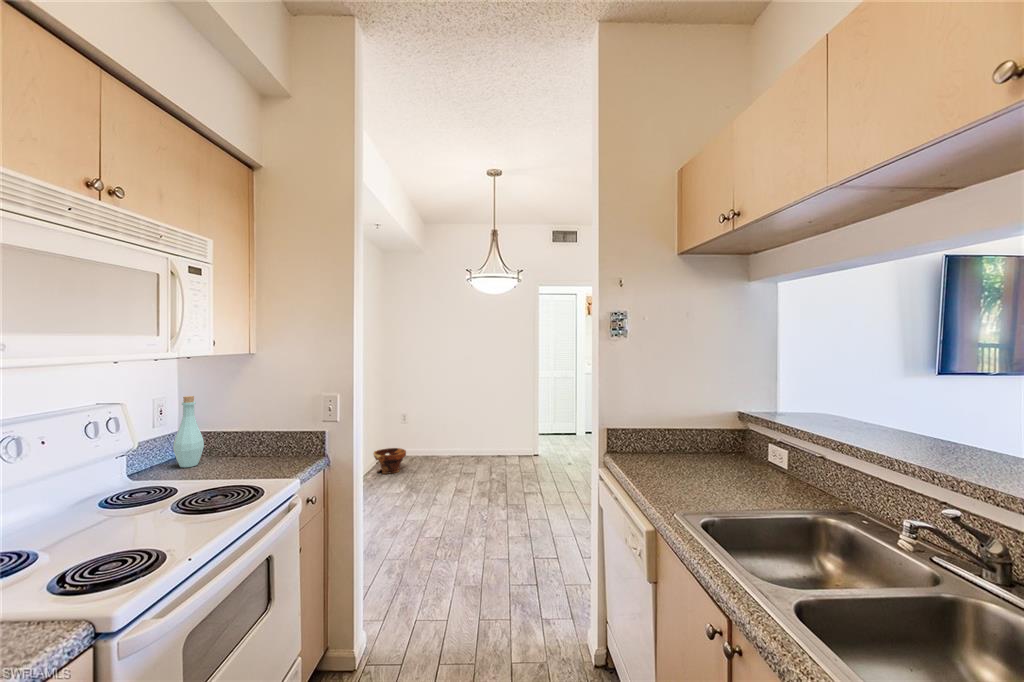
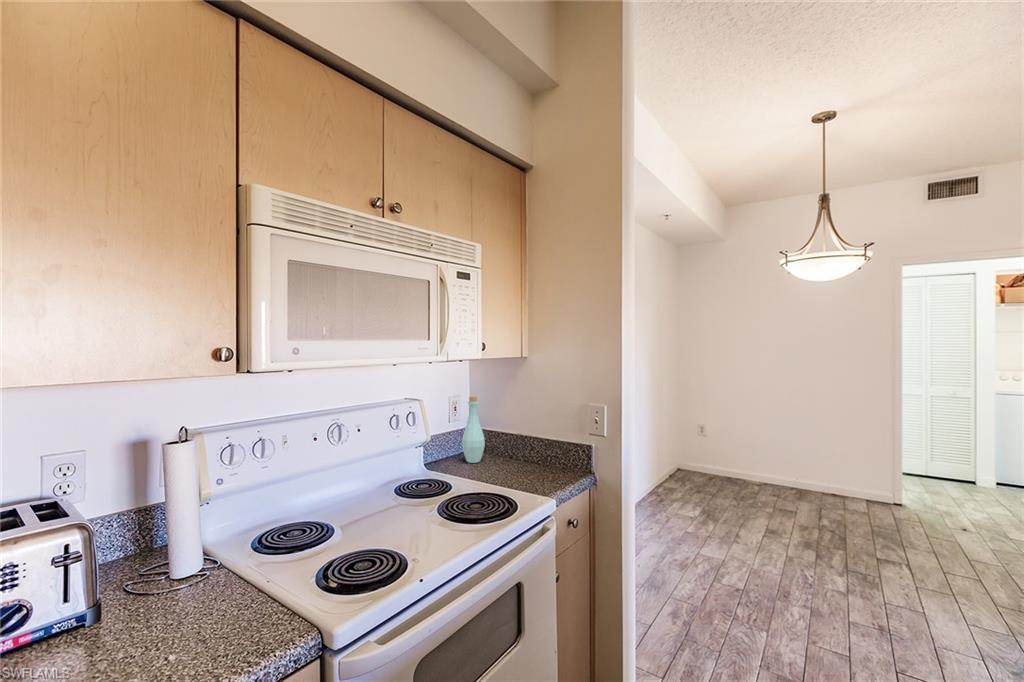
planter: present [374,448,406,474] -> none [665,462,703,491]

